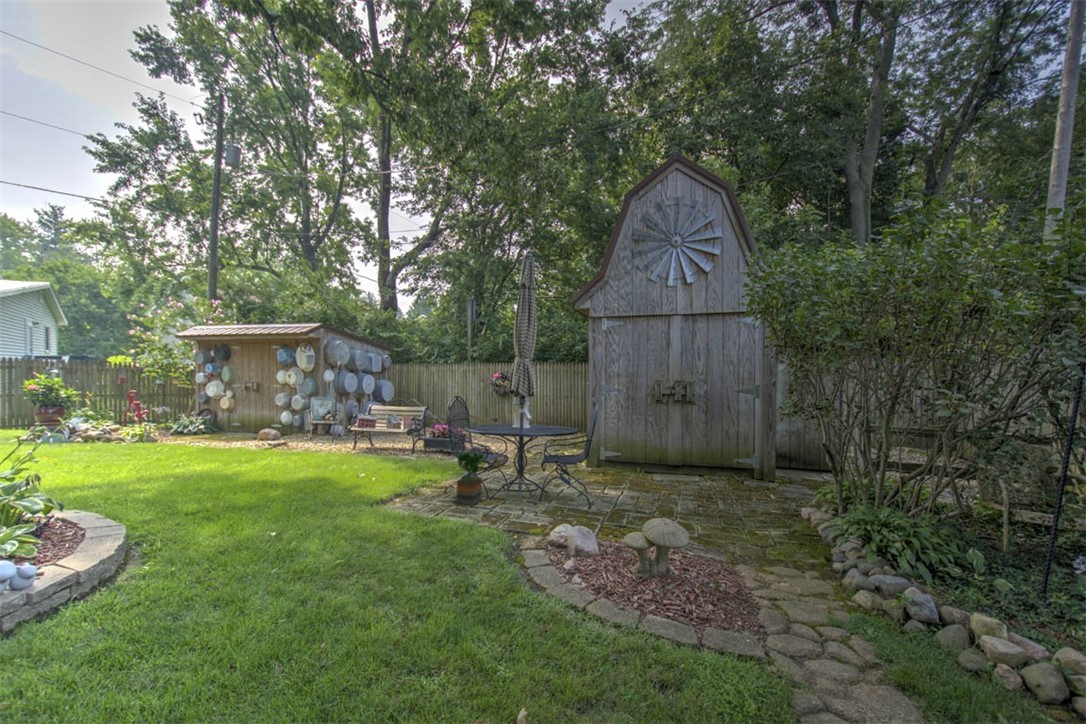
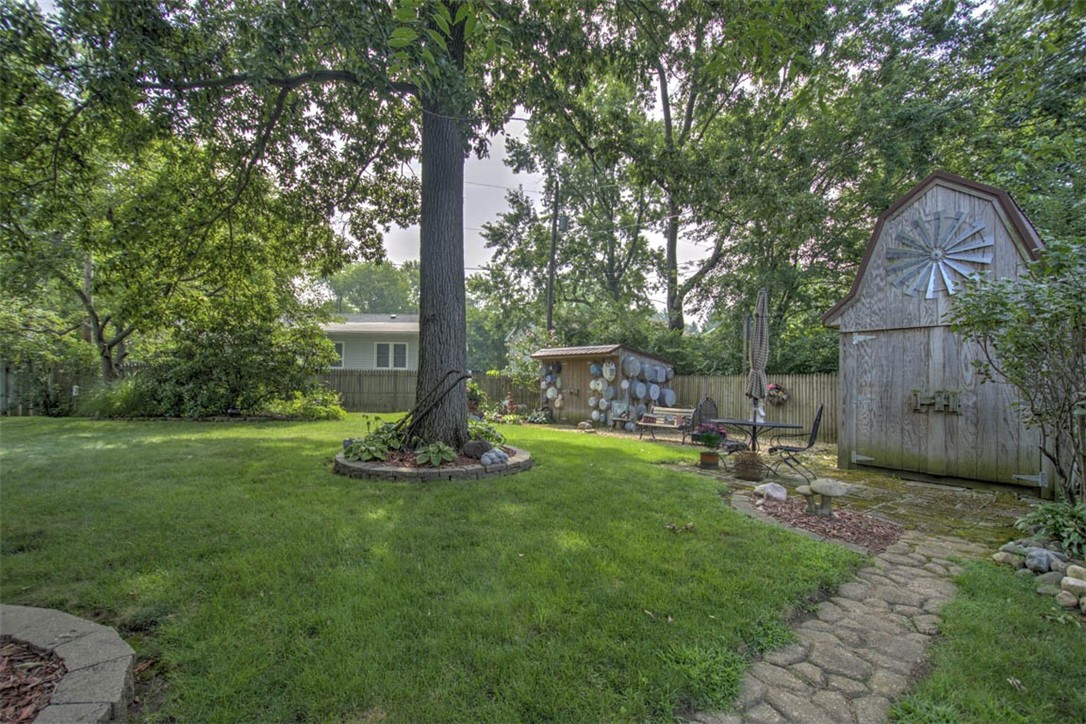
woven basket: none [512,475,548,519] -> present [734,450,763,480]

